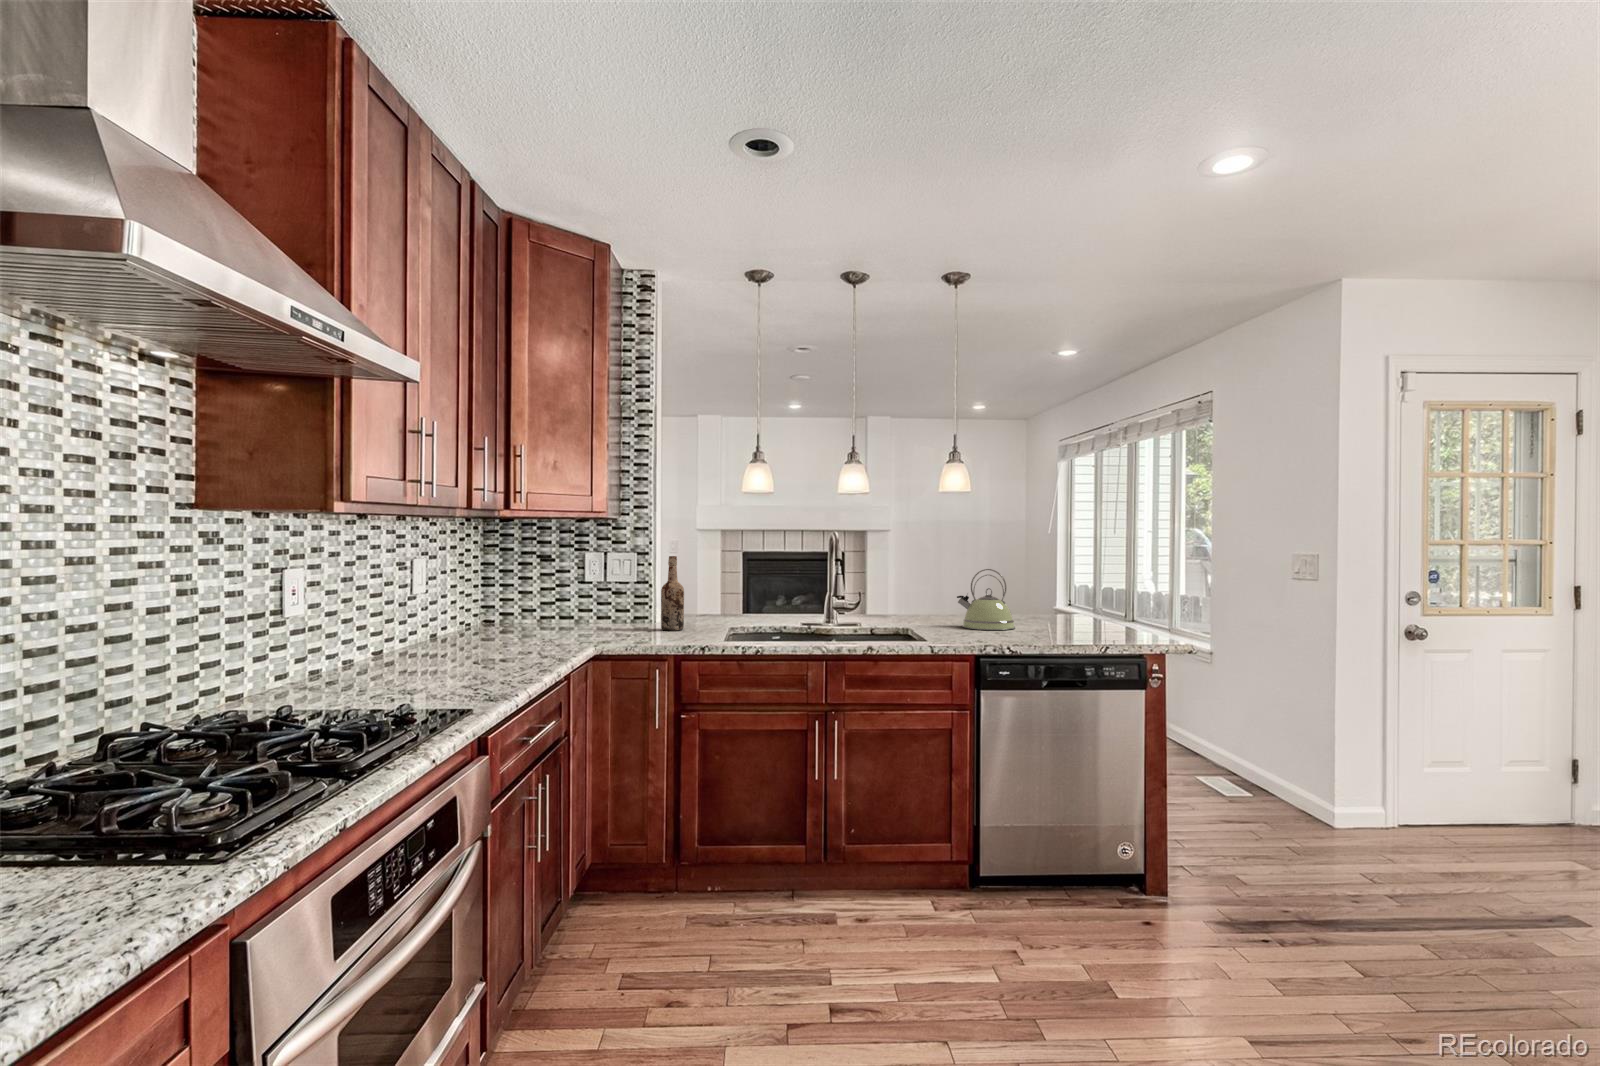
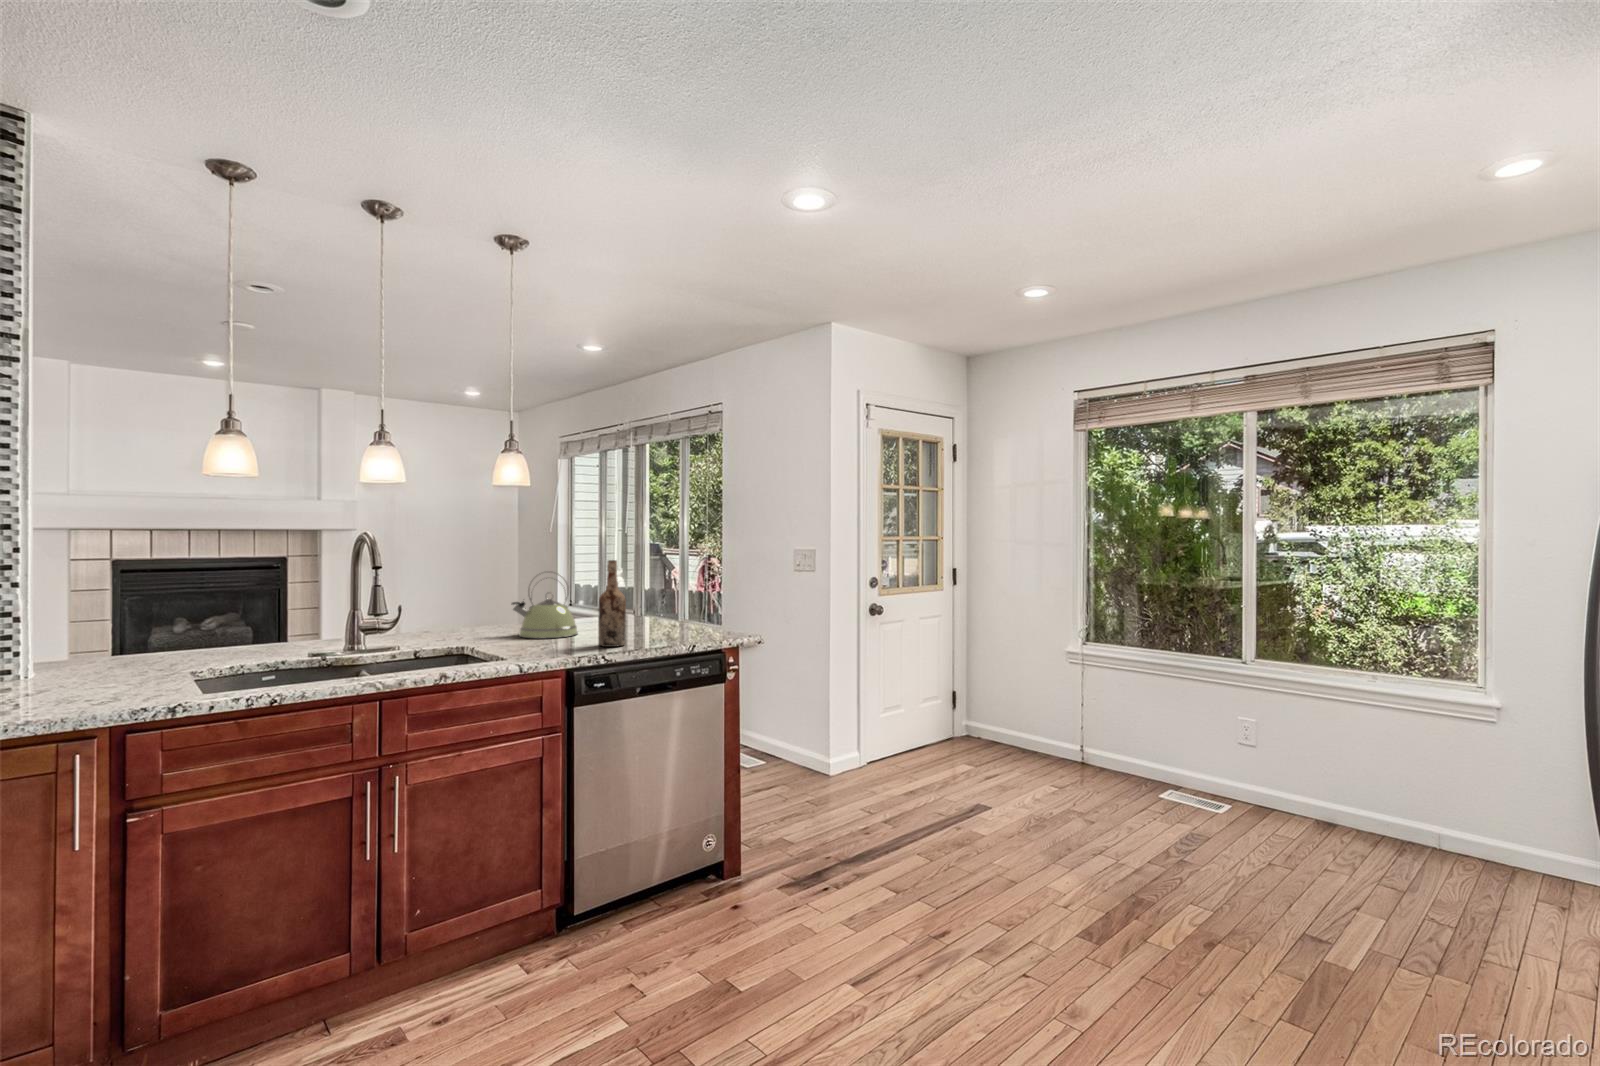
wine bottle: present [661,556,684,631] -> present [599,560,626,647]

